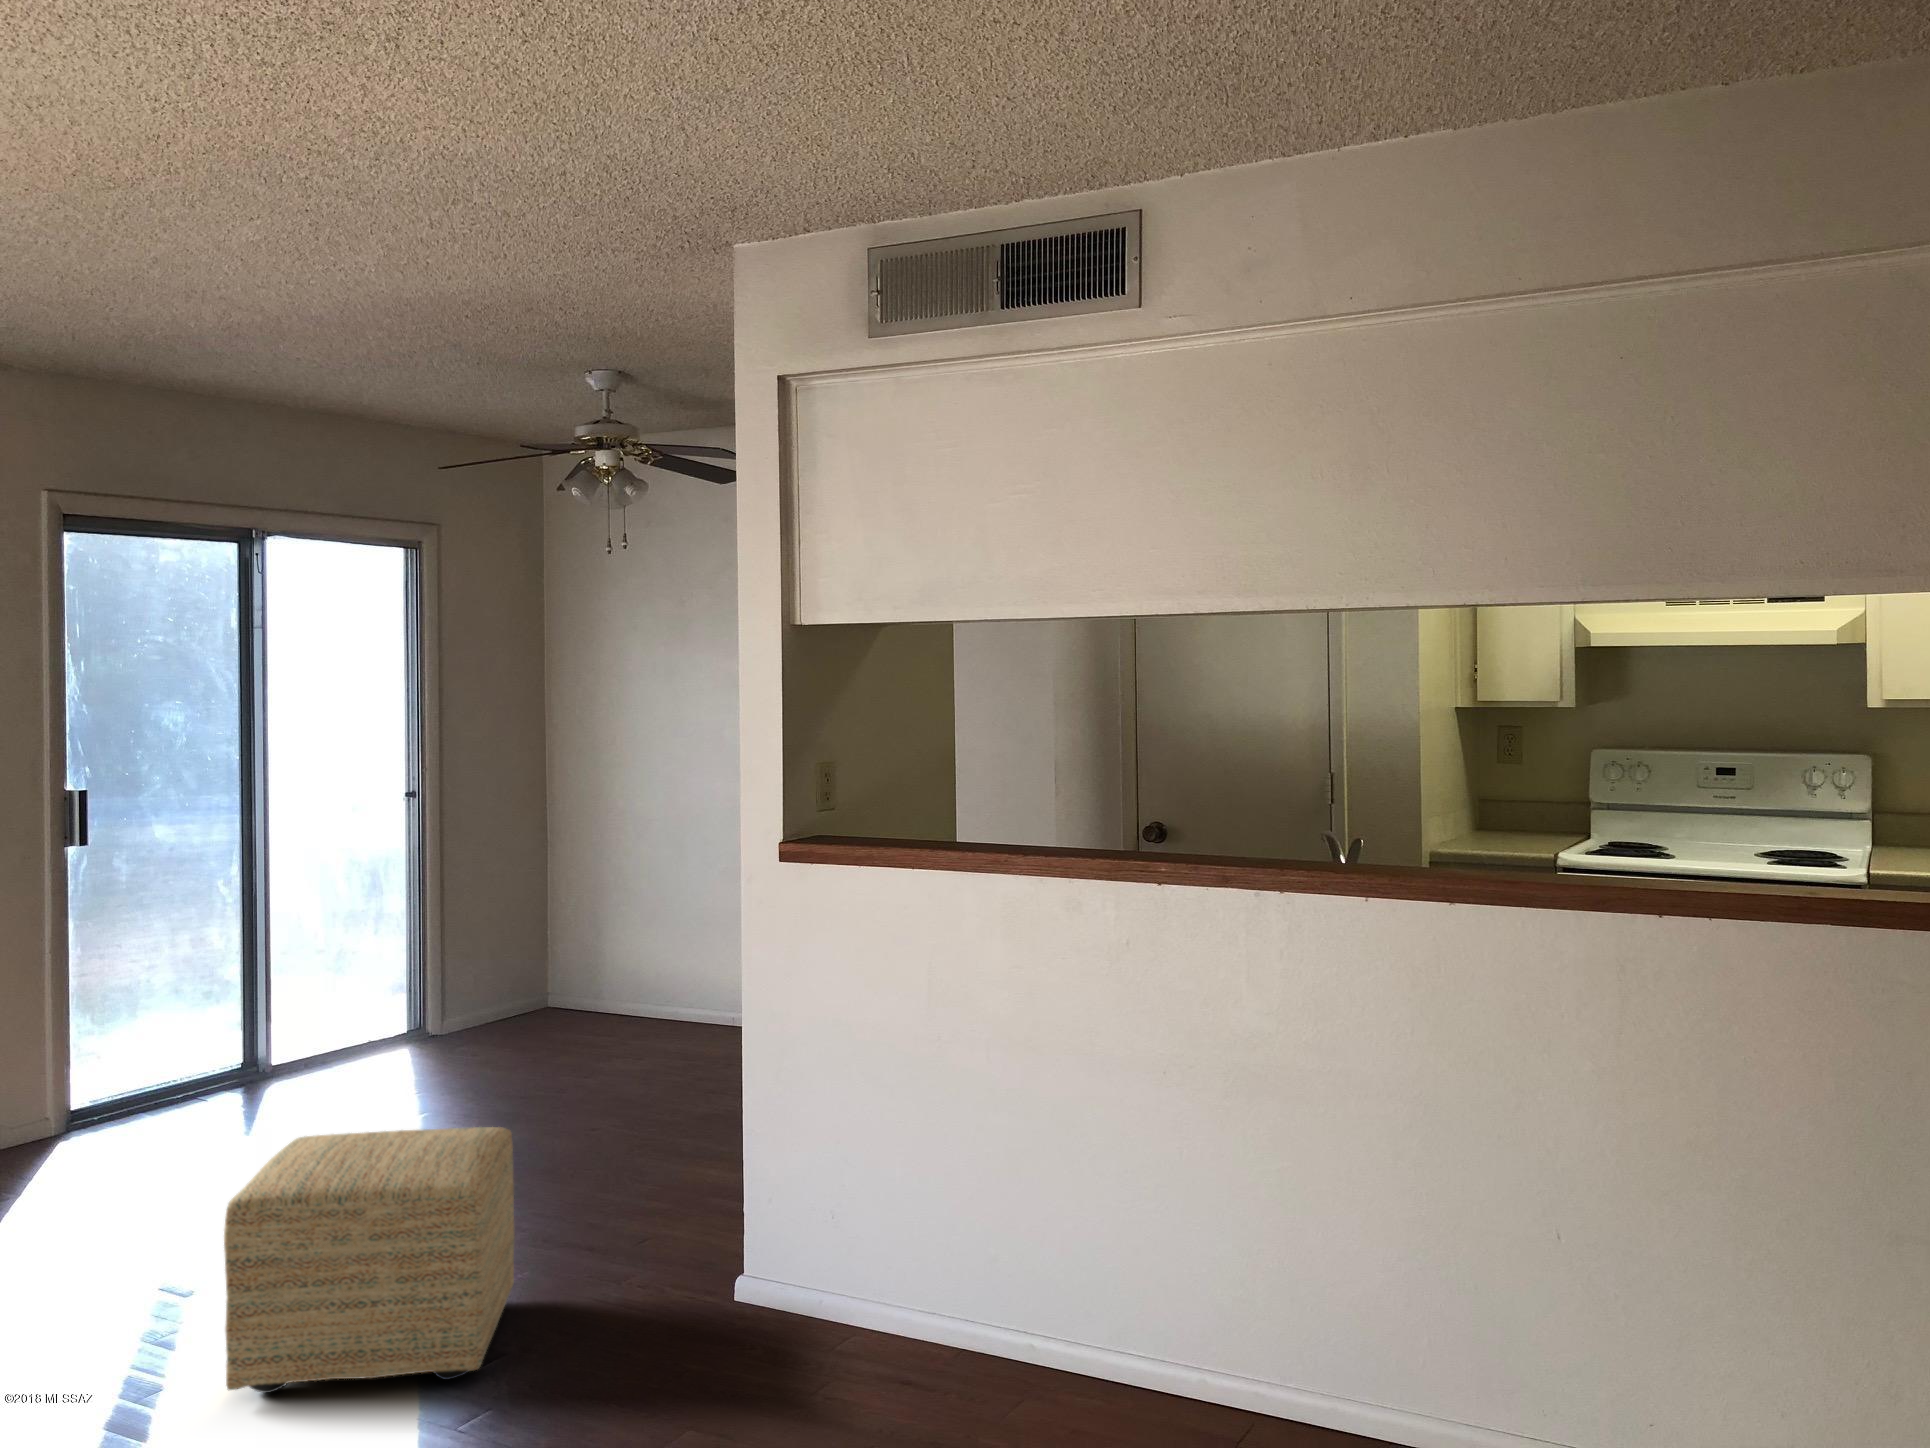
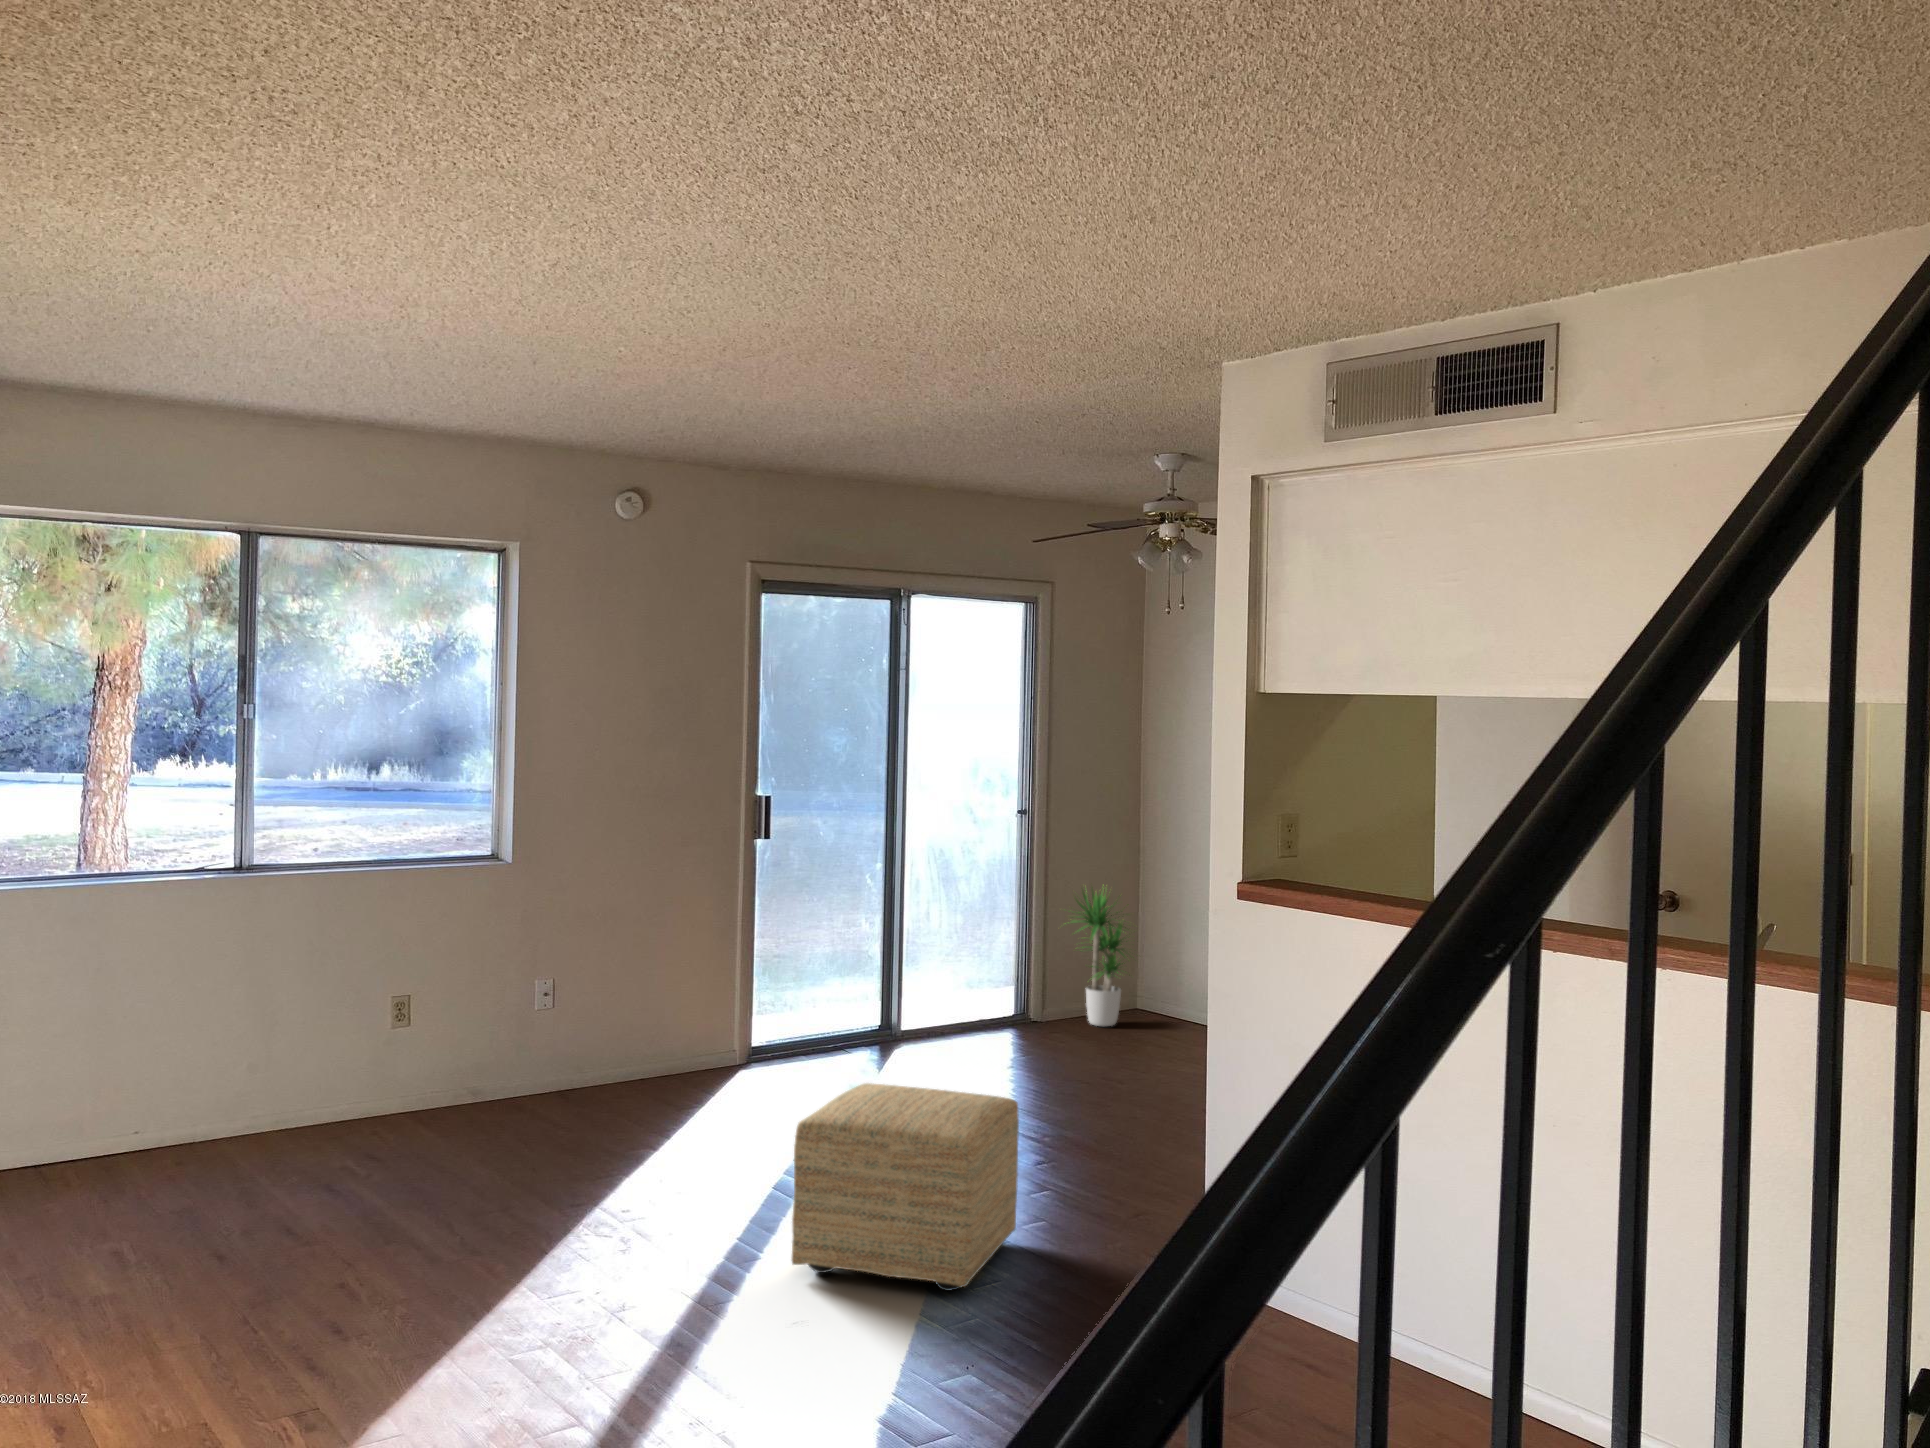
potted plant: none [460,868,566,1031] -> present [1065,887,1134,1026]

